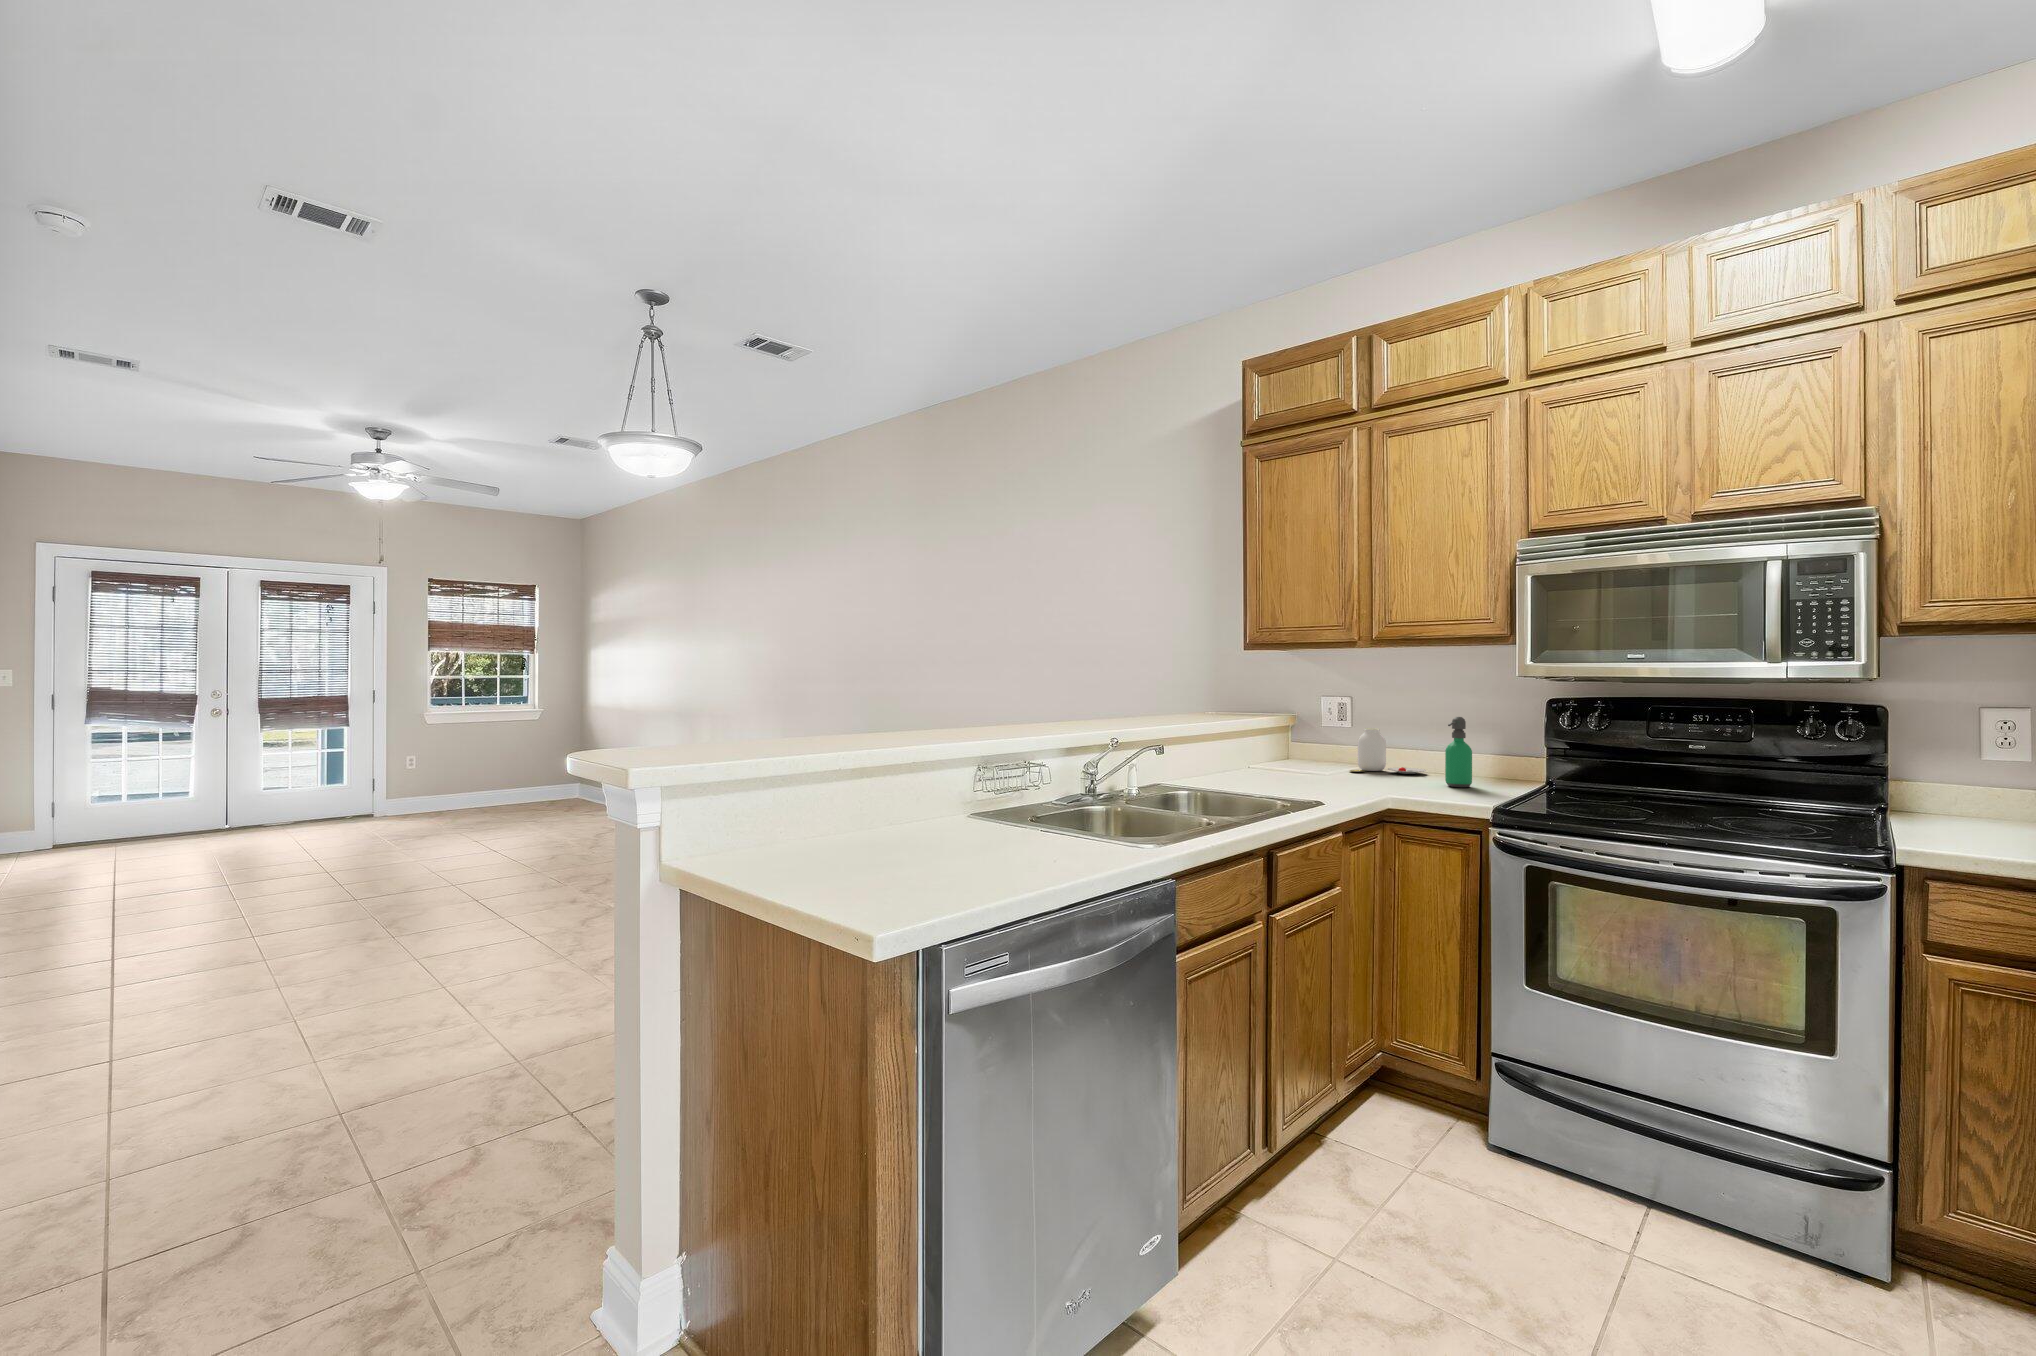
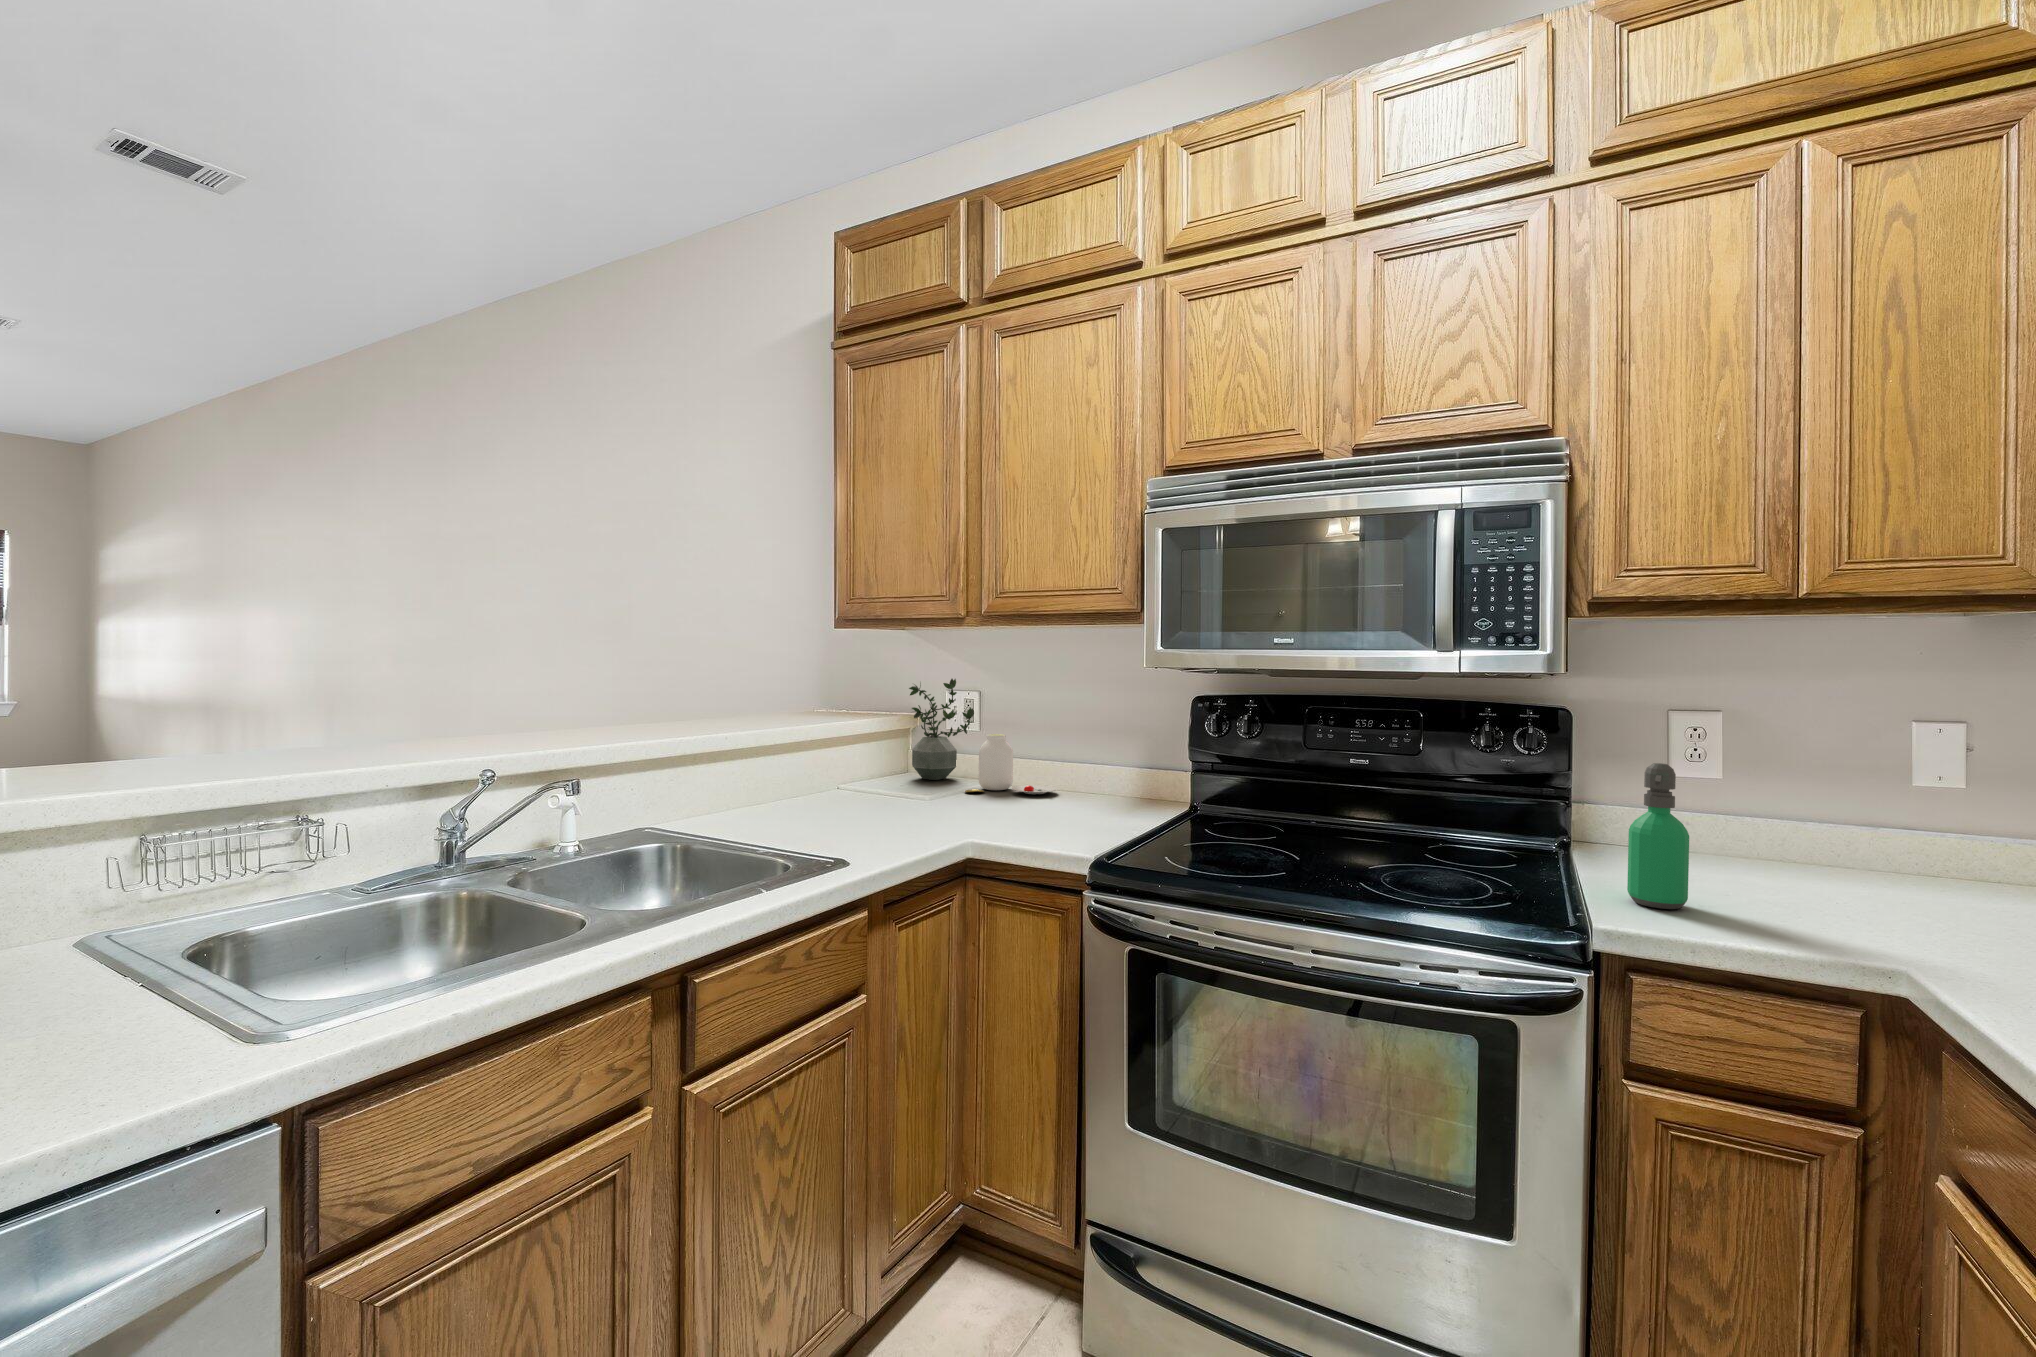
potted plant: none [1292,686,1347,764] -> present [909,679,974,780]
soap dispenser: present [1445,717,1472,787] -> present [1627,763,1689,909]

